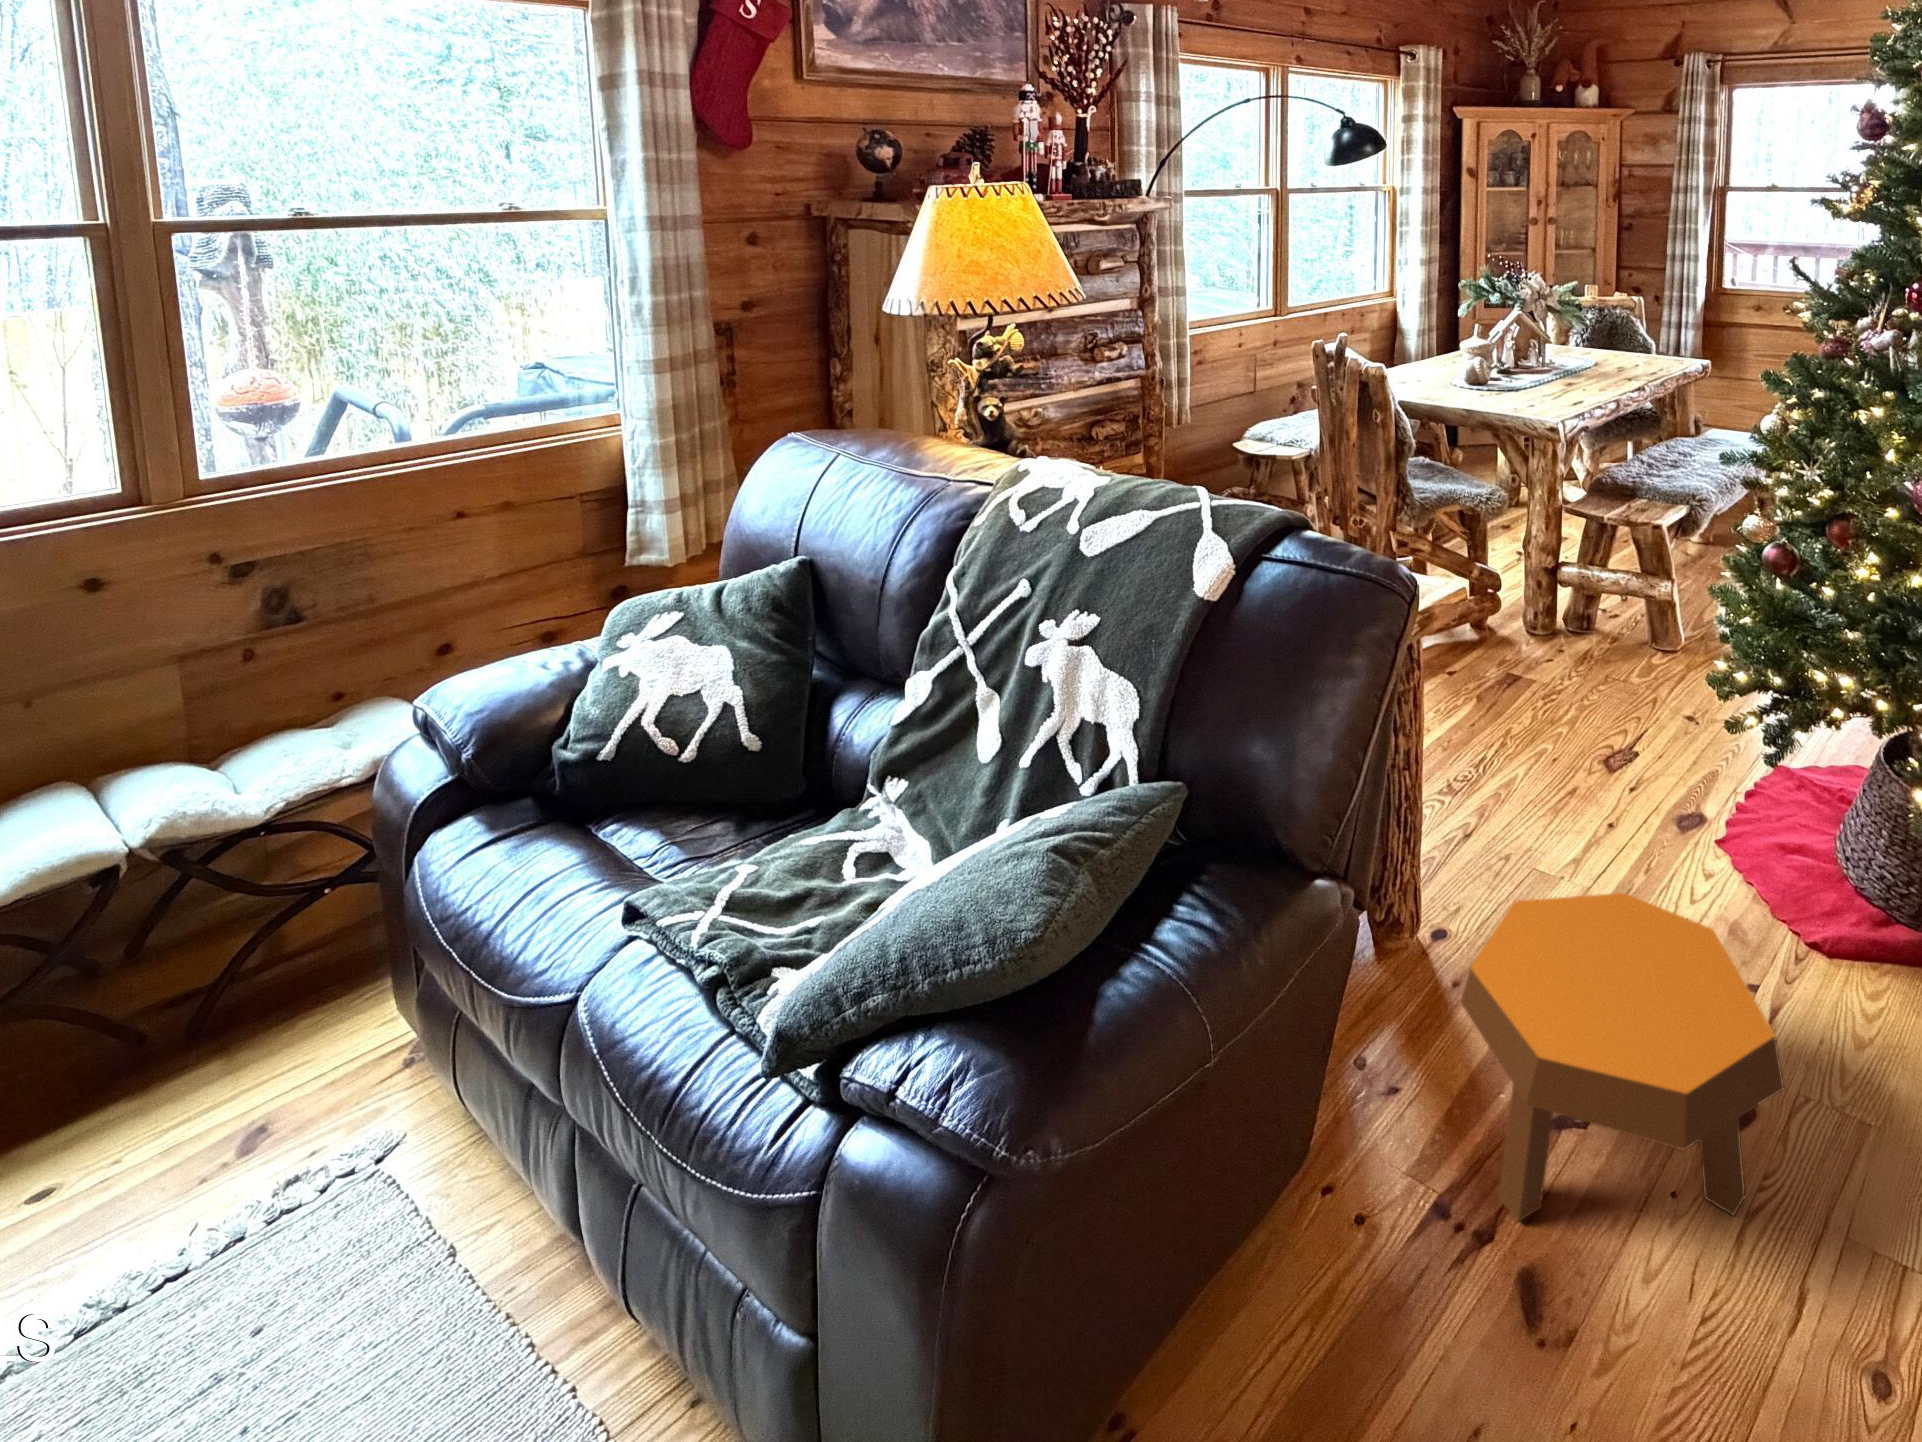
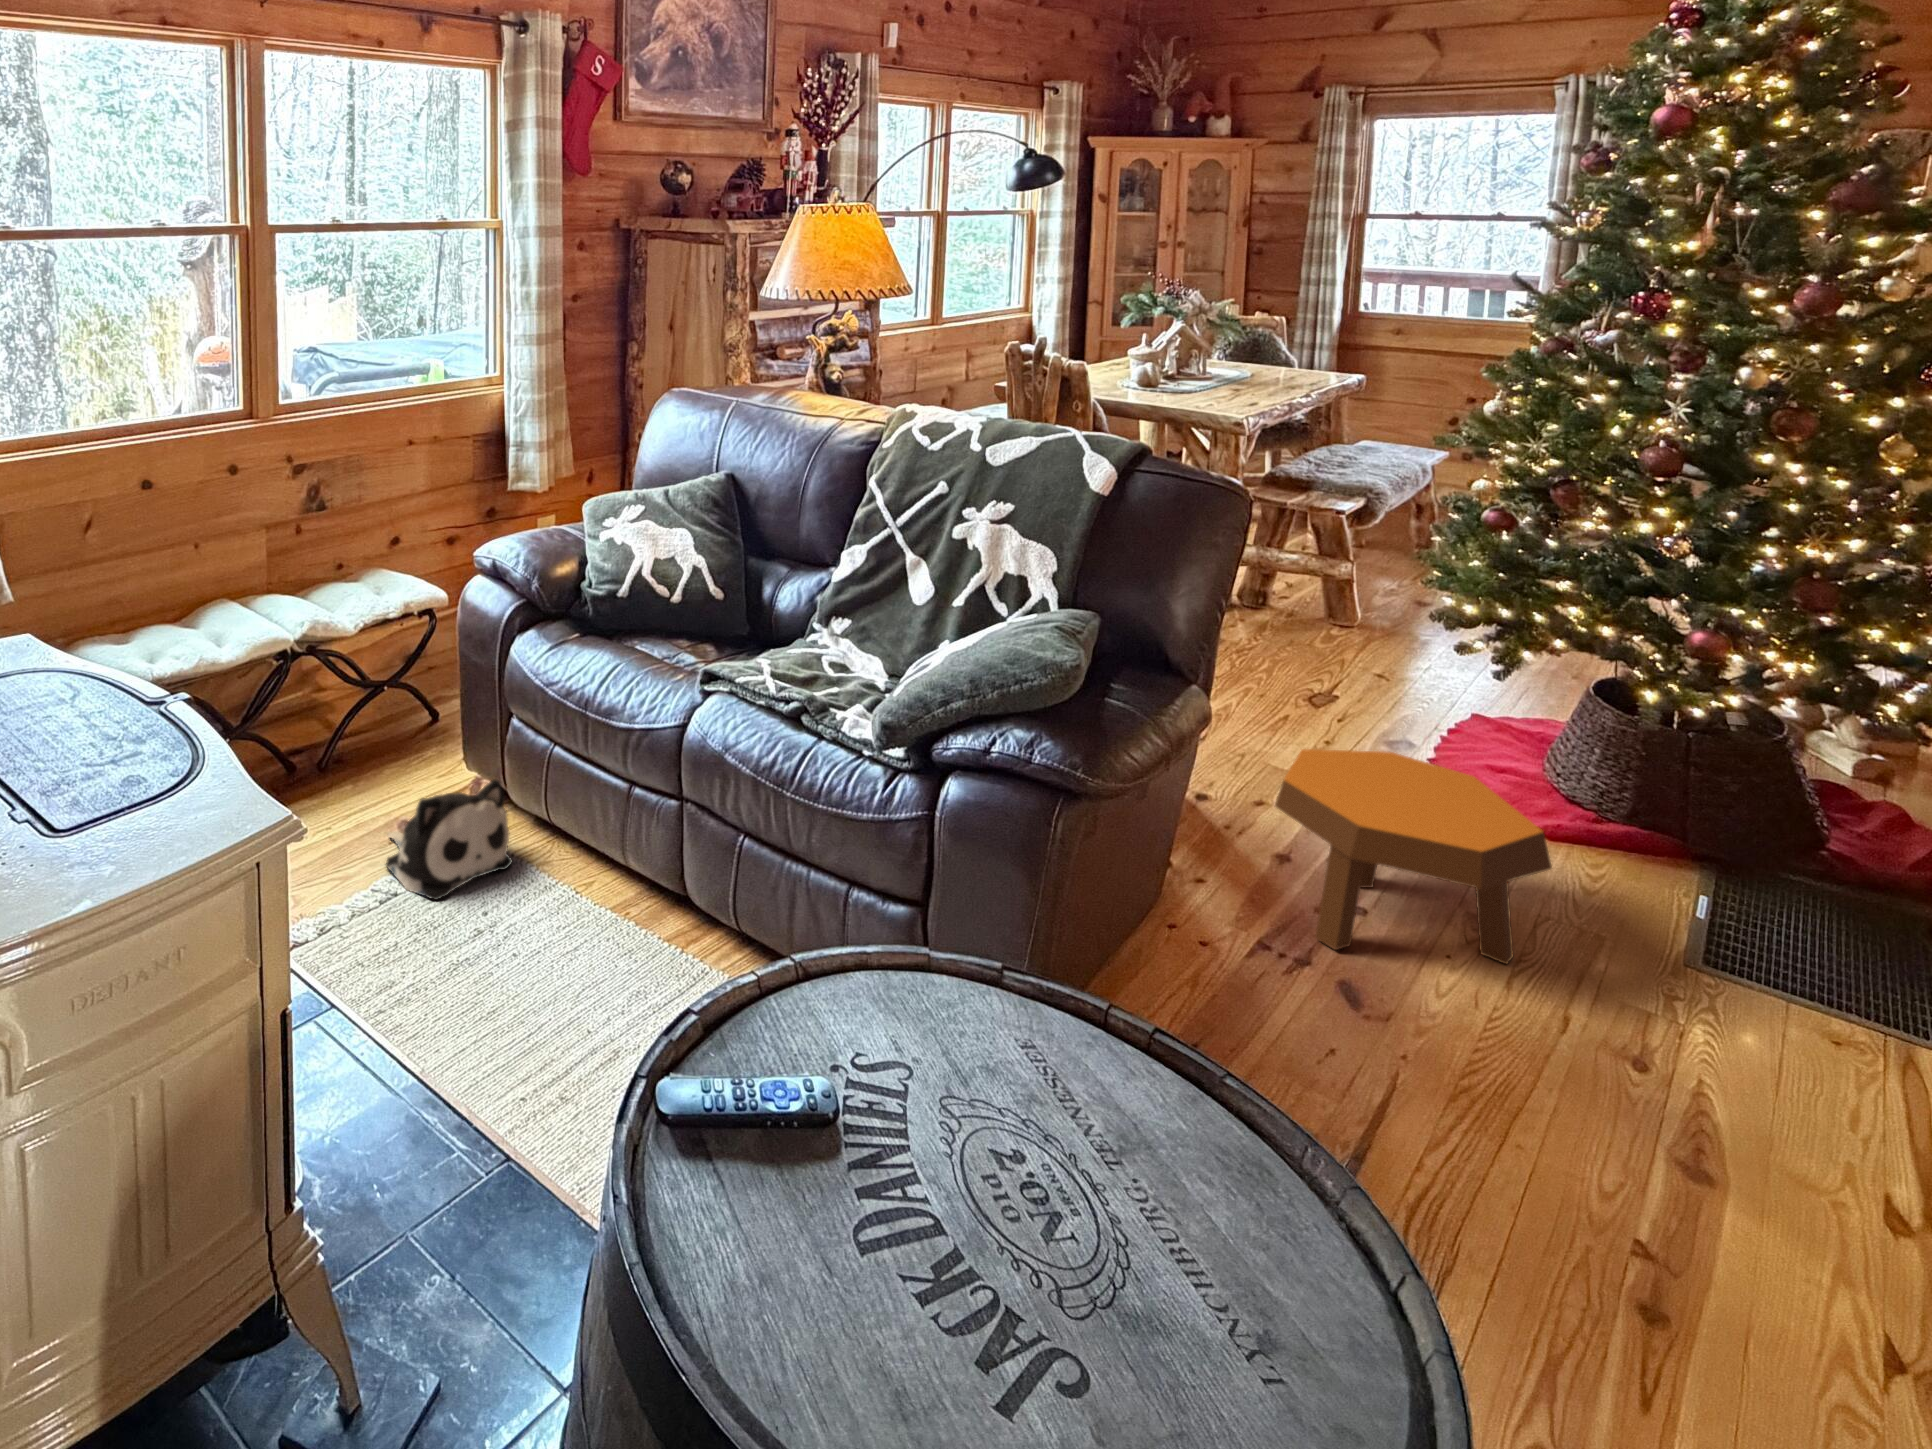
plush toy: none [147,1064,387,1310] -> present [386,779,512,900]

